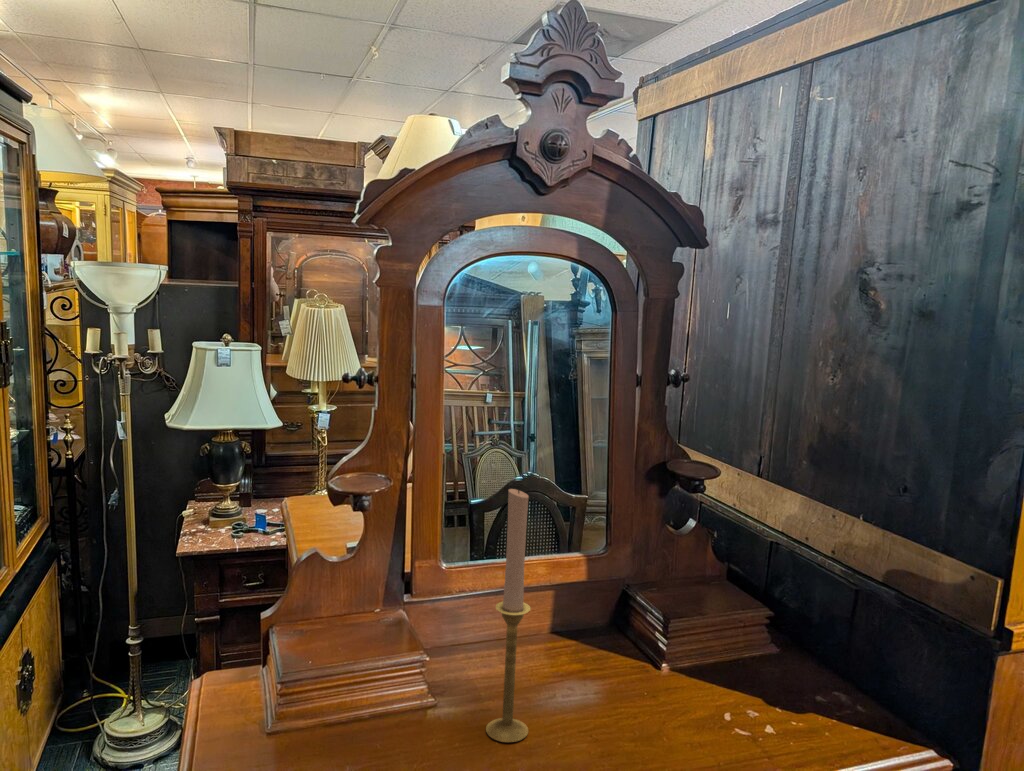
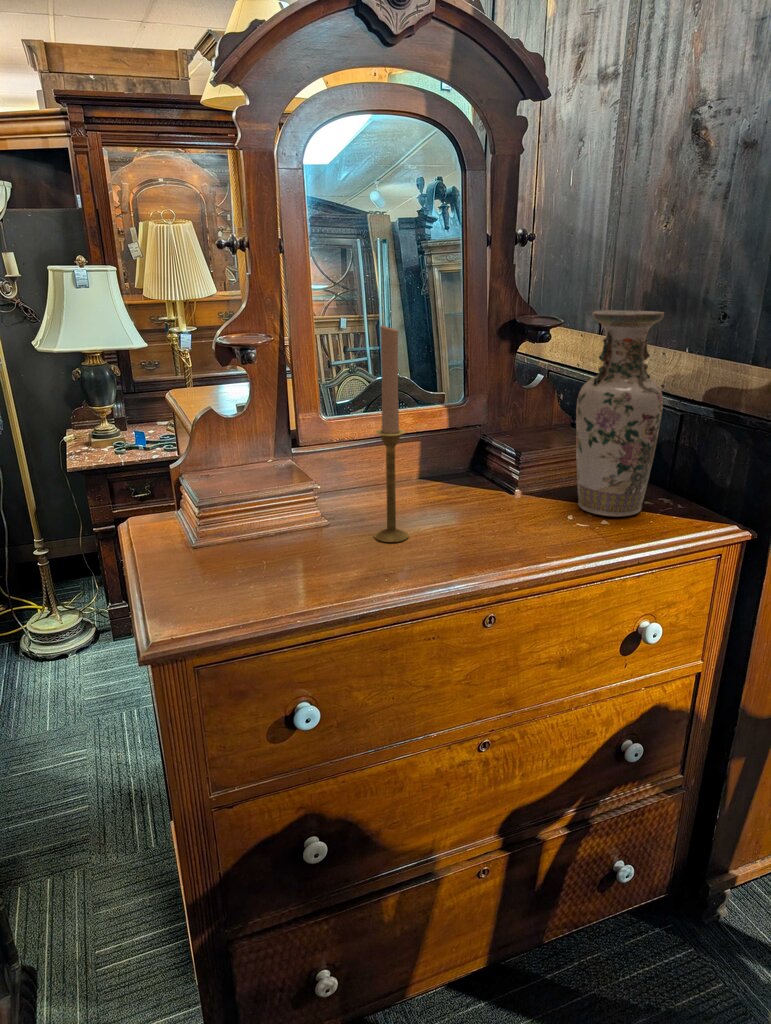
vase: none [733,474,834,722] -> present [576,310,664,517]

